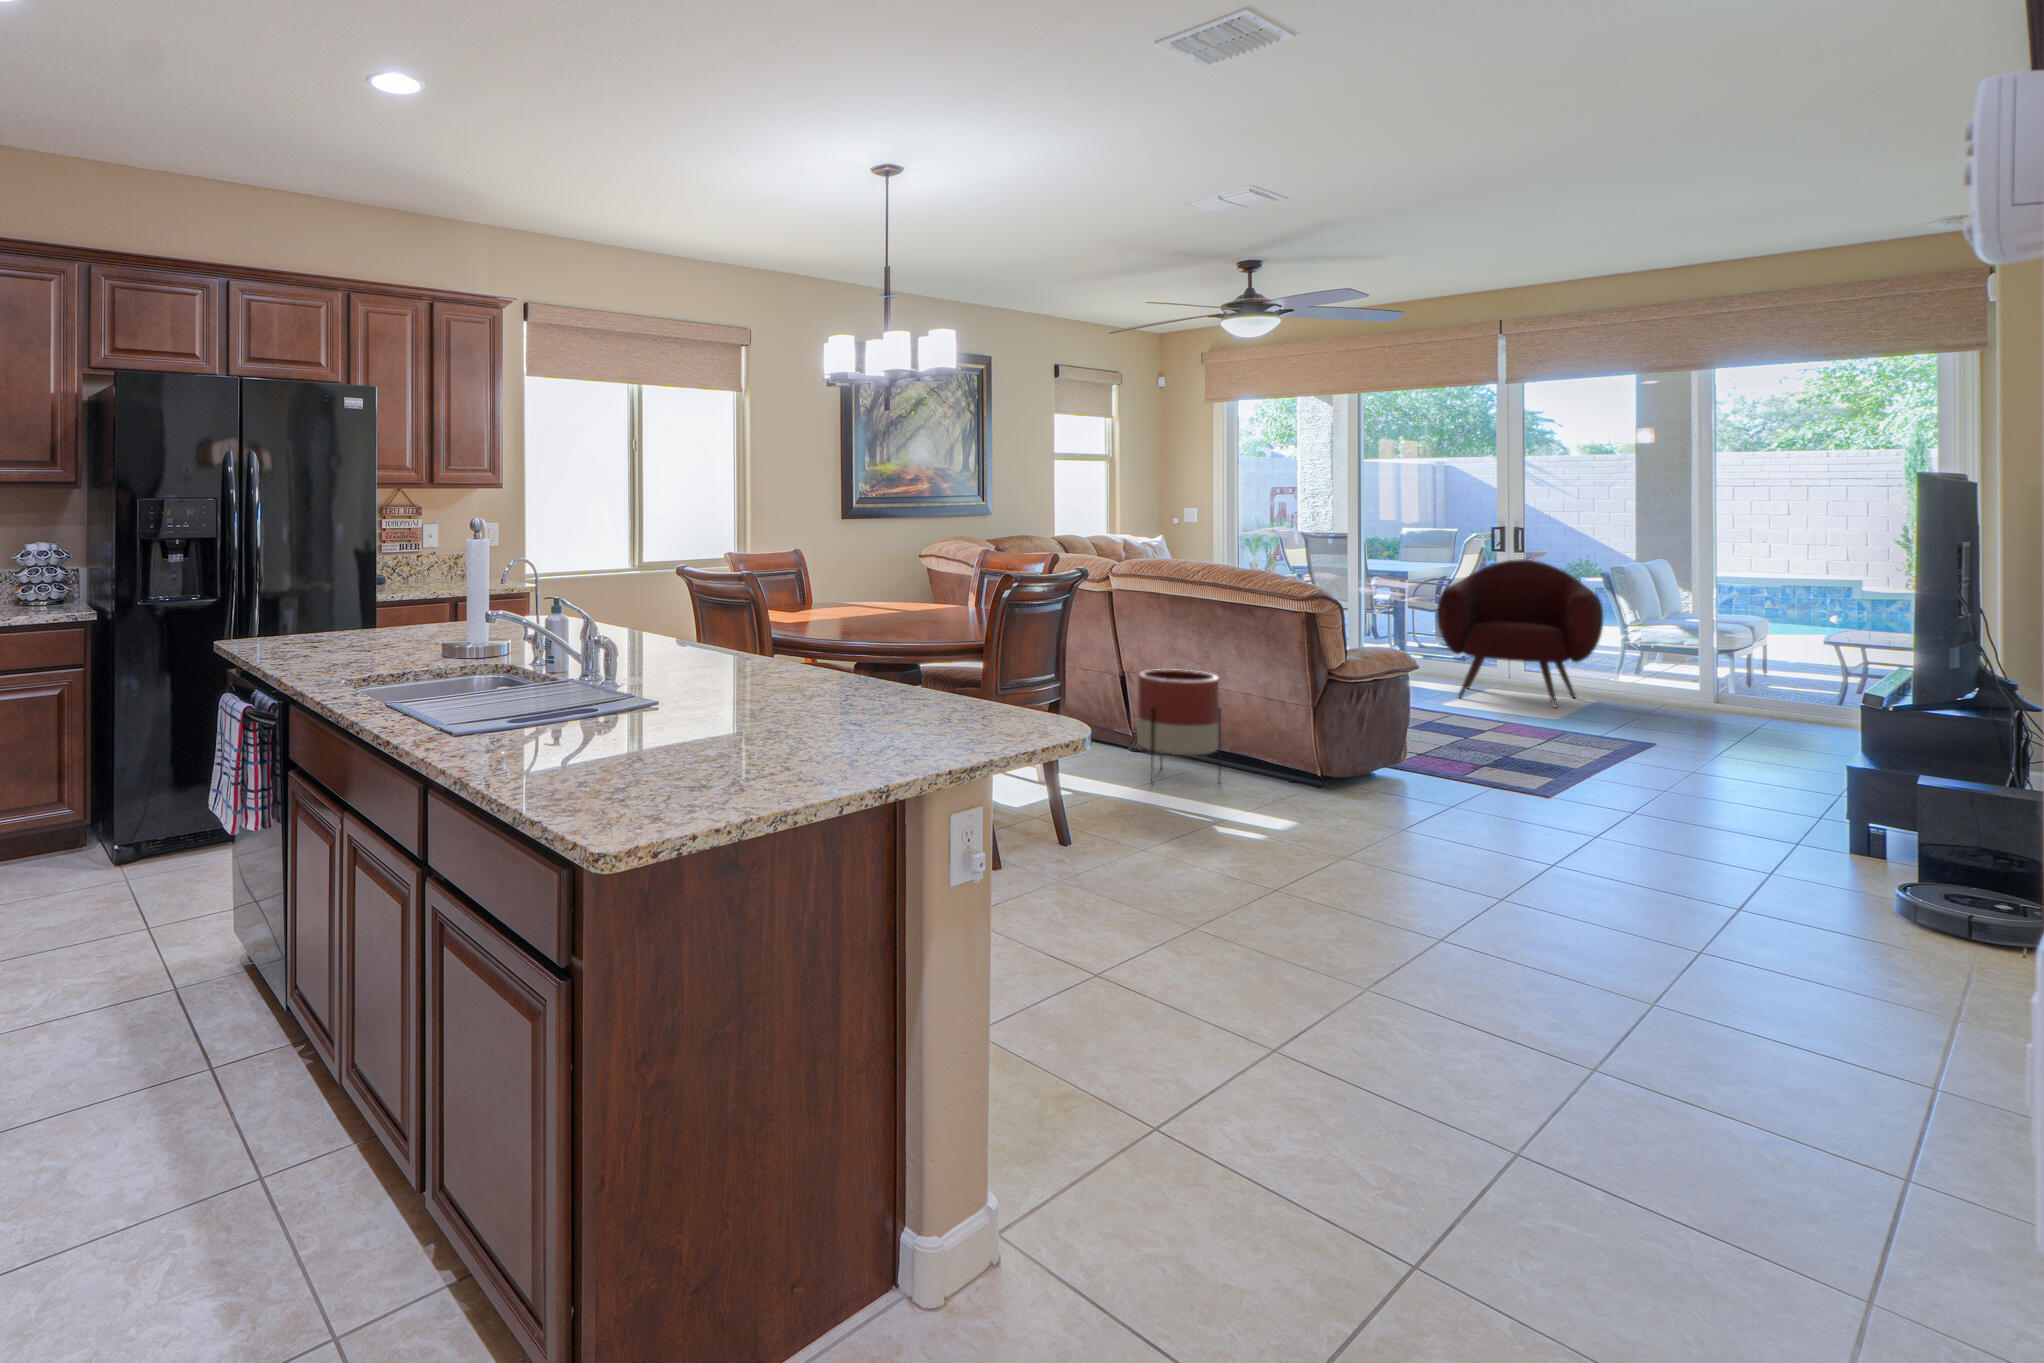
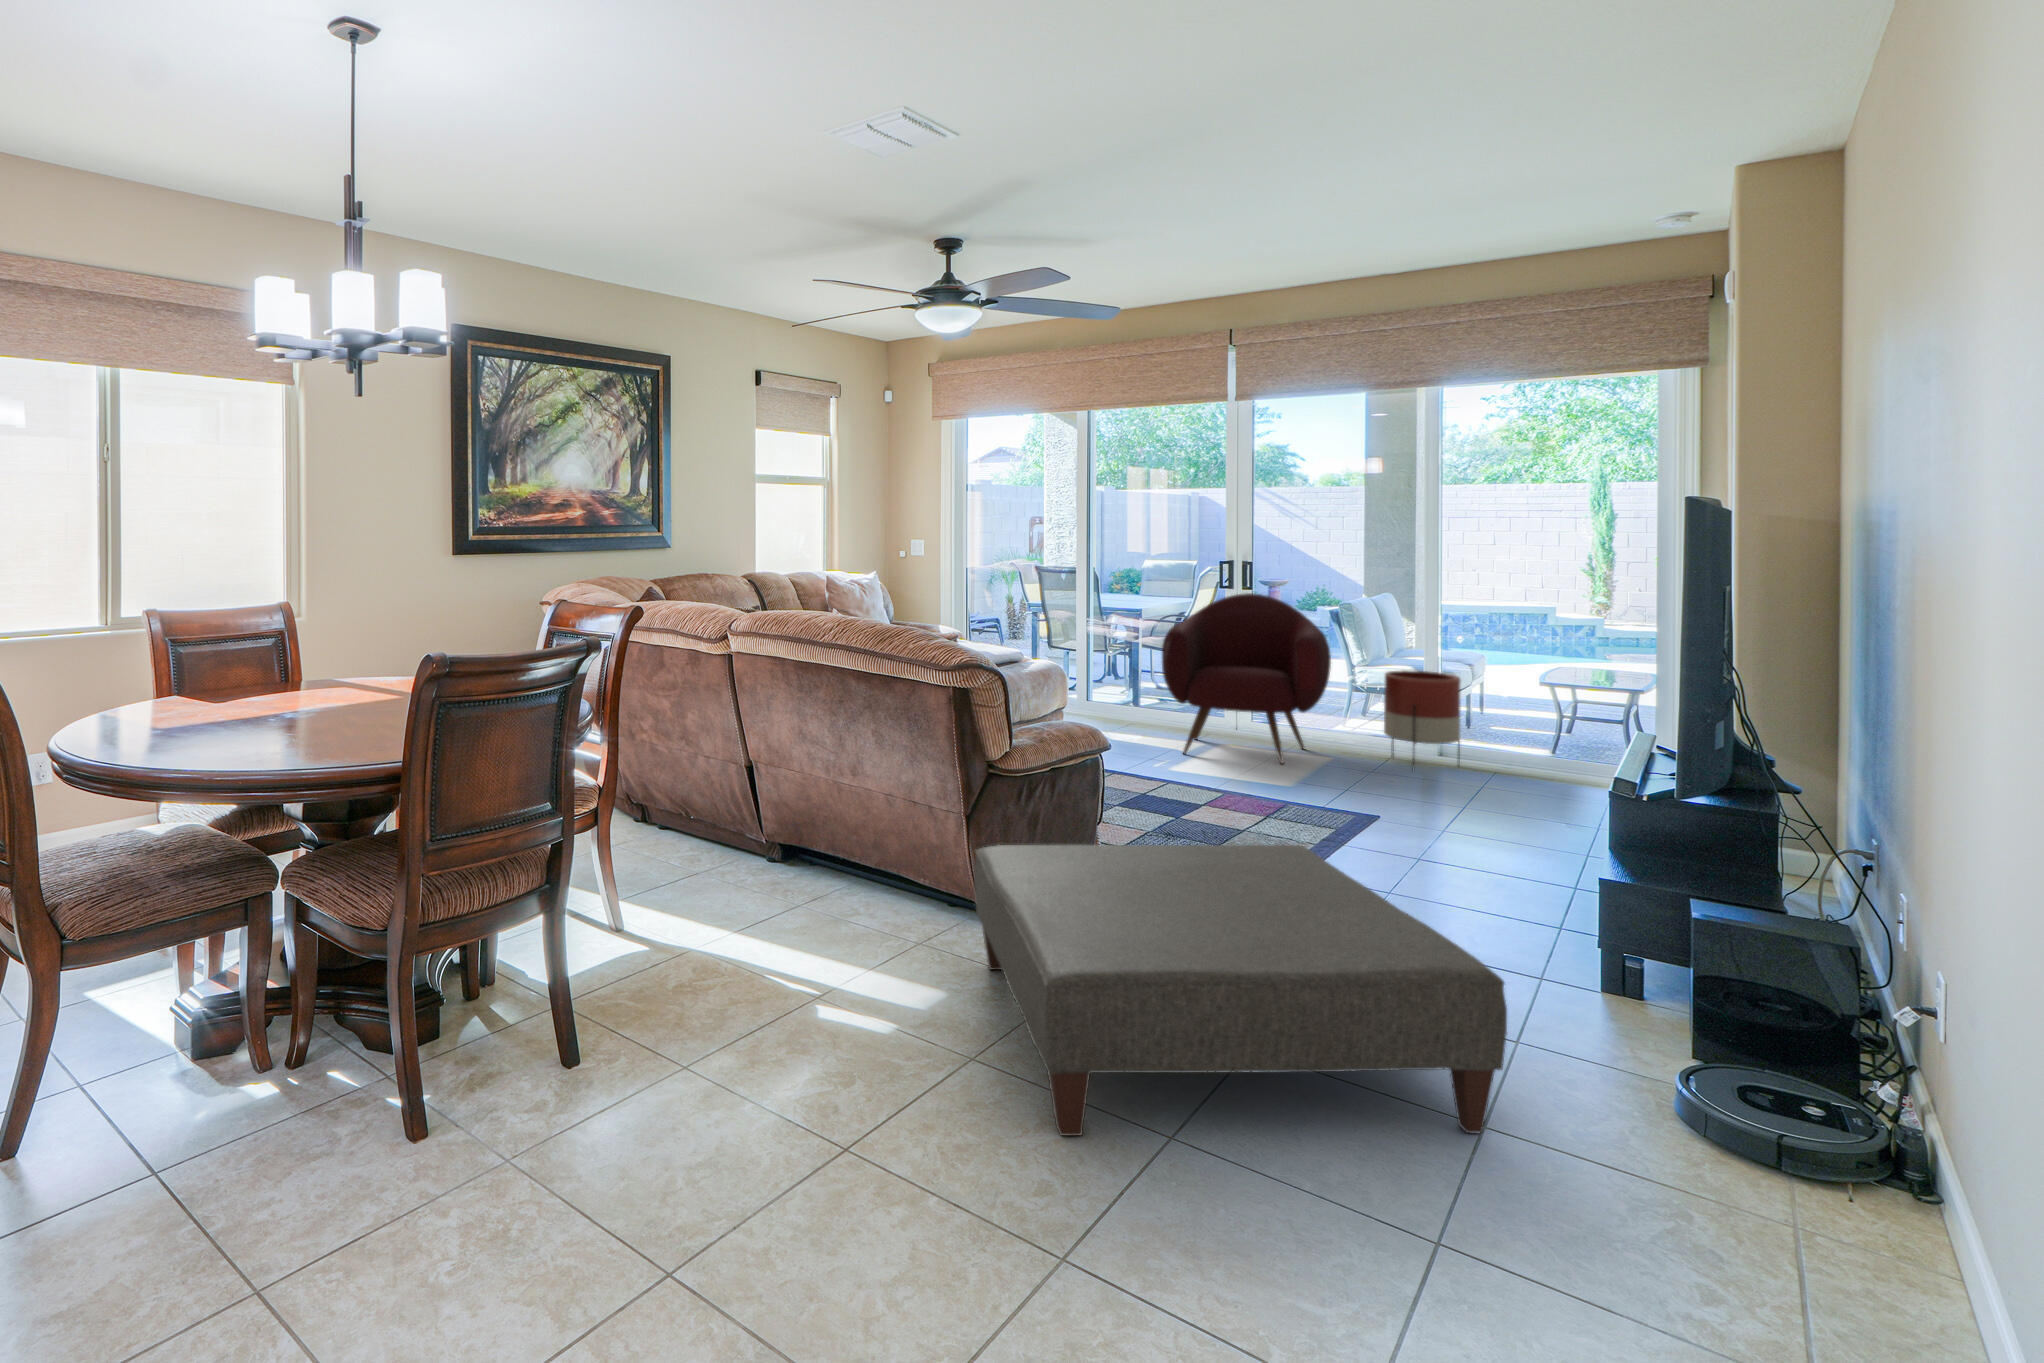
planter: present [1137,669,1221,783] -> present [1384,670,1461,770]
ottoman: none [1323,726,1776,914] -> present [974,845,1507,1136]

